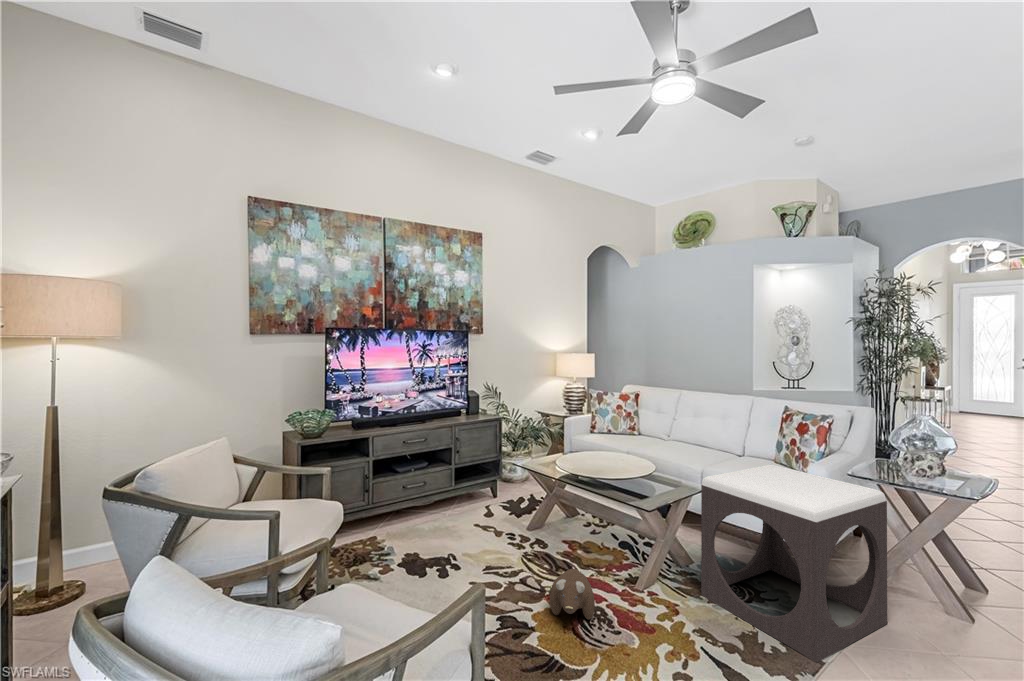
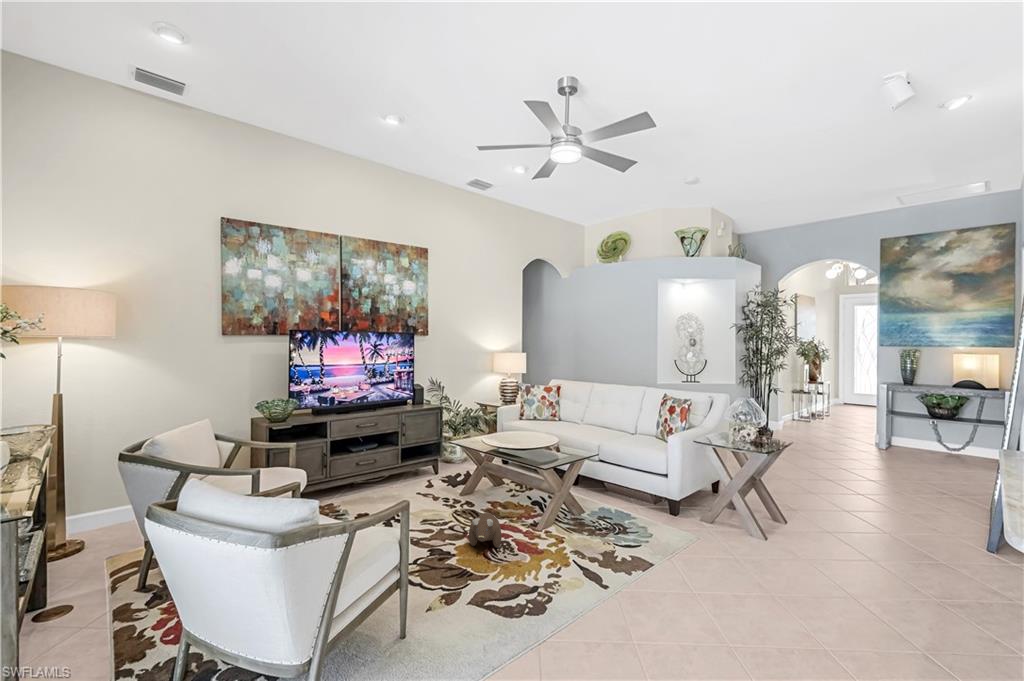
footstool: present [701,464,887,662] -> none [584,436,707,564]

